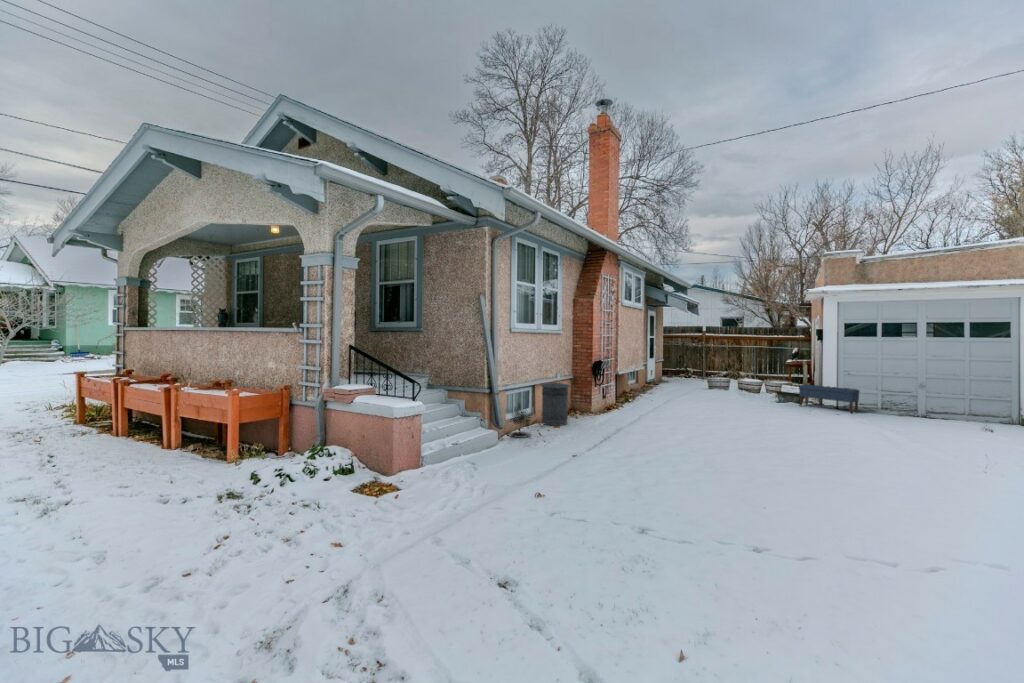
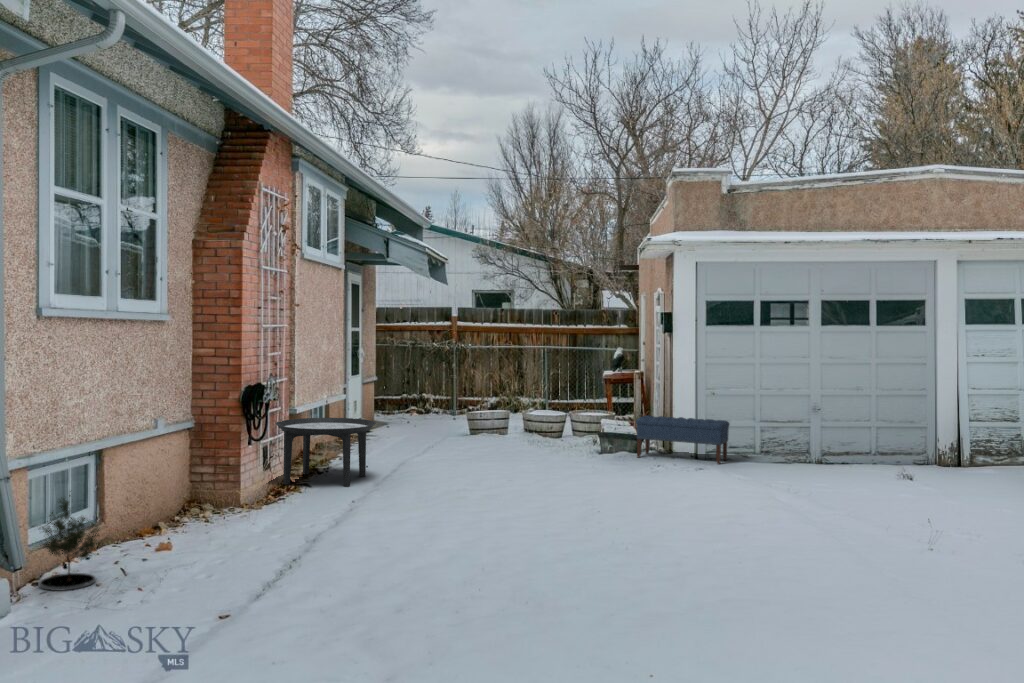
round table: none [608,377,654,409] -> present [276,418,376,487]
trash can: present [540,382,570,426] -> none [117,439,195,547]

